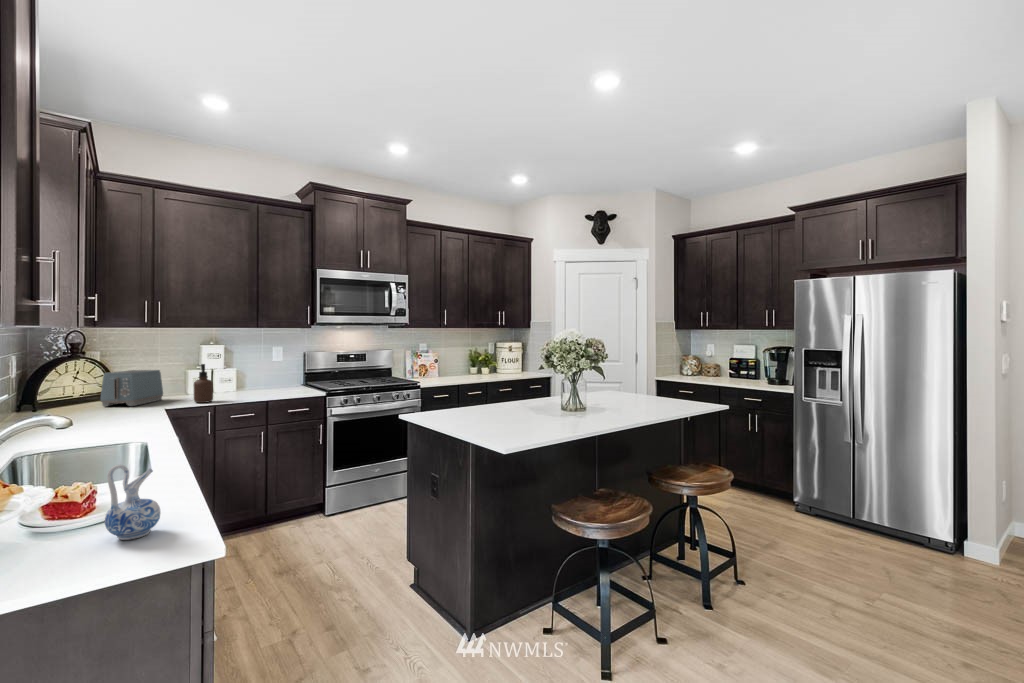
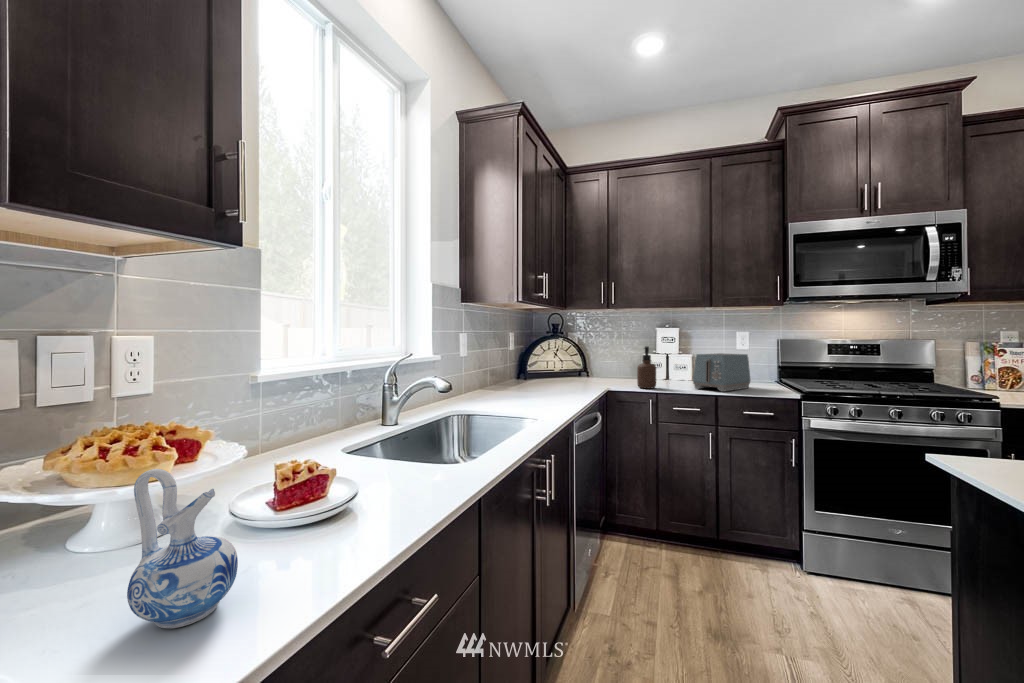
toaster: present [101,370,163,407] -> present [693,353,750,392]

